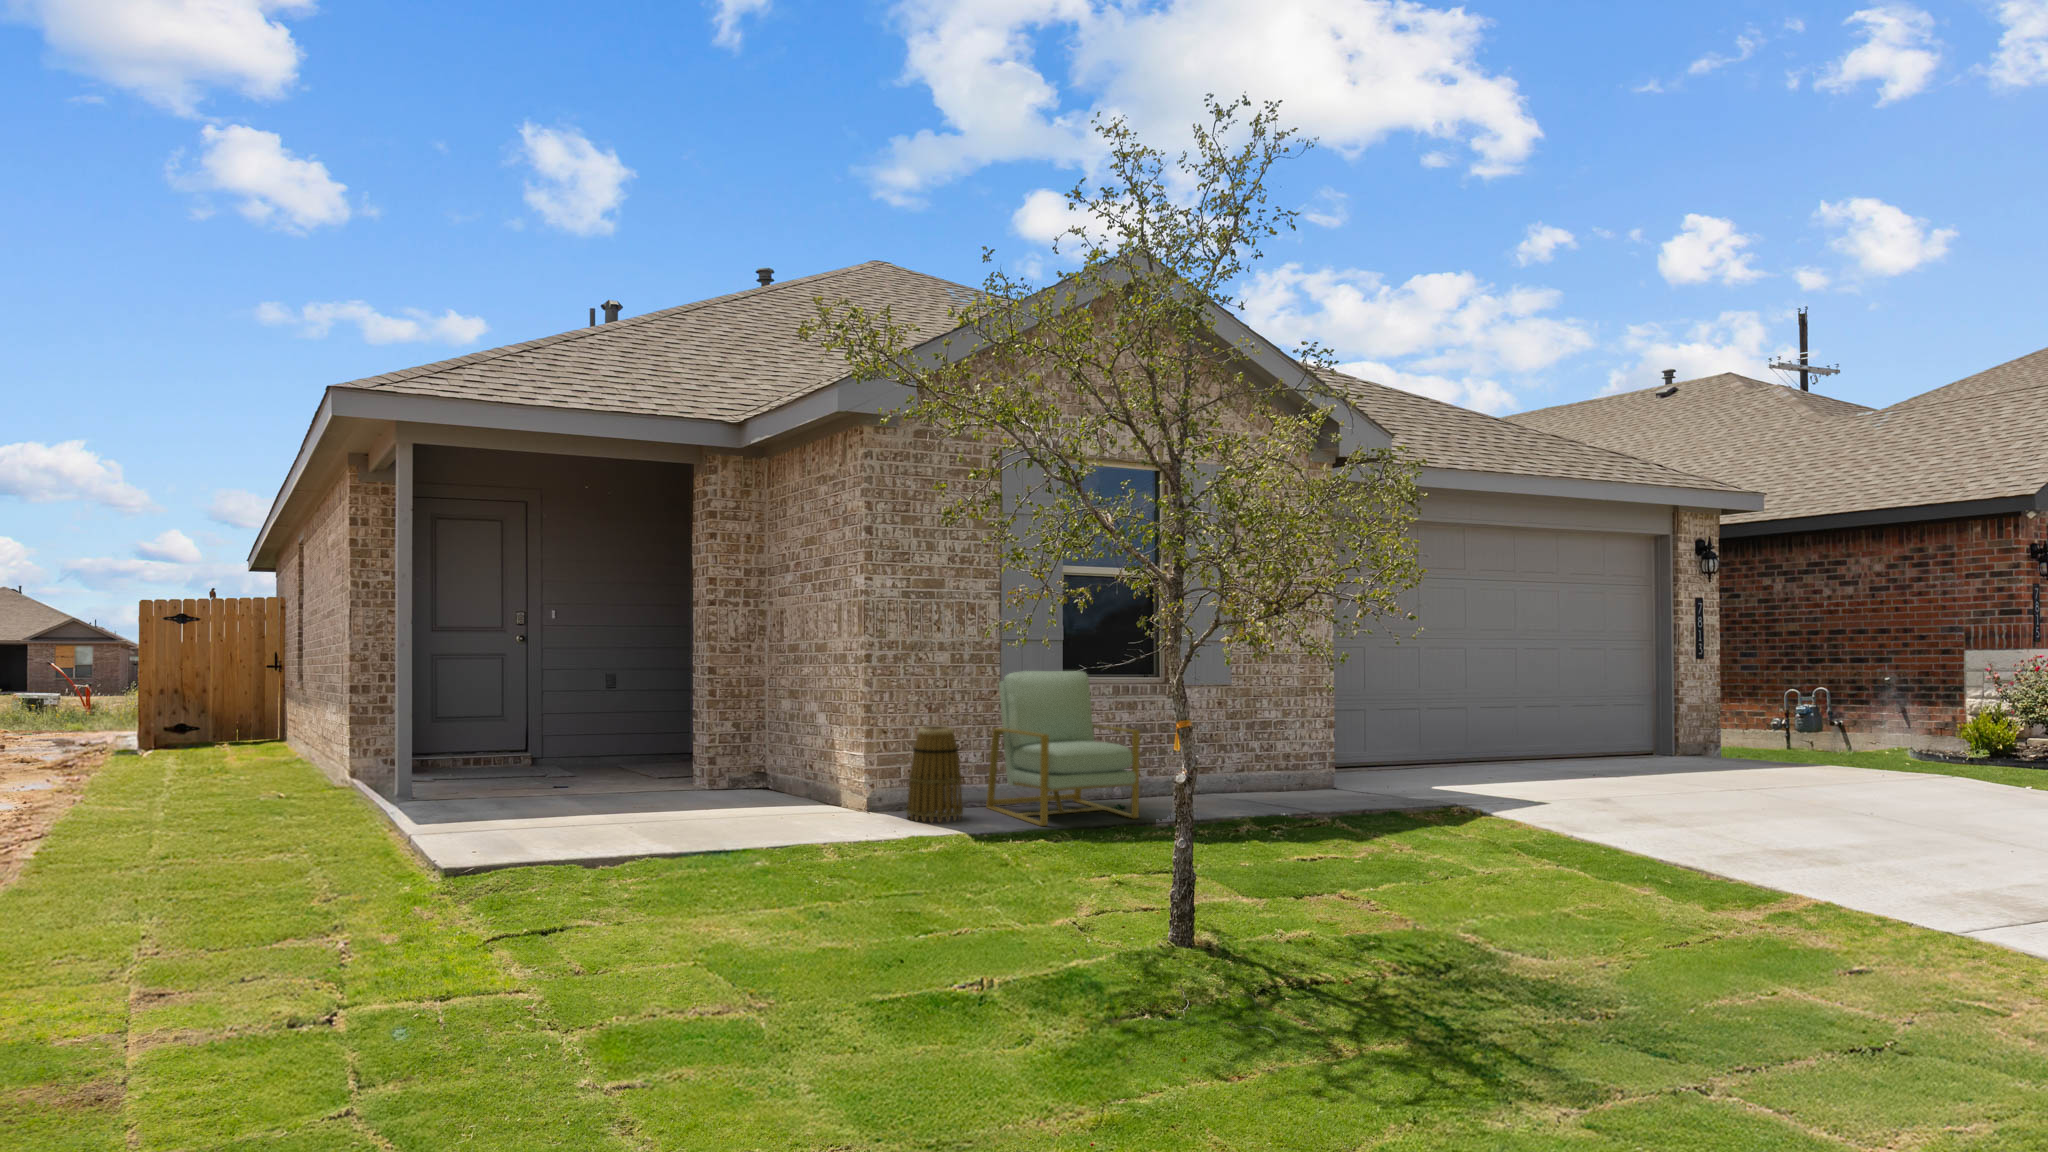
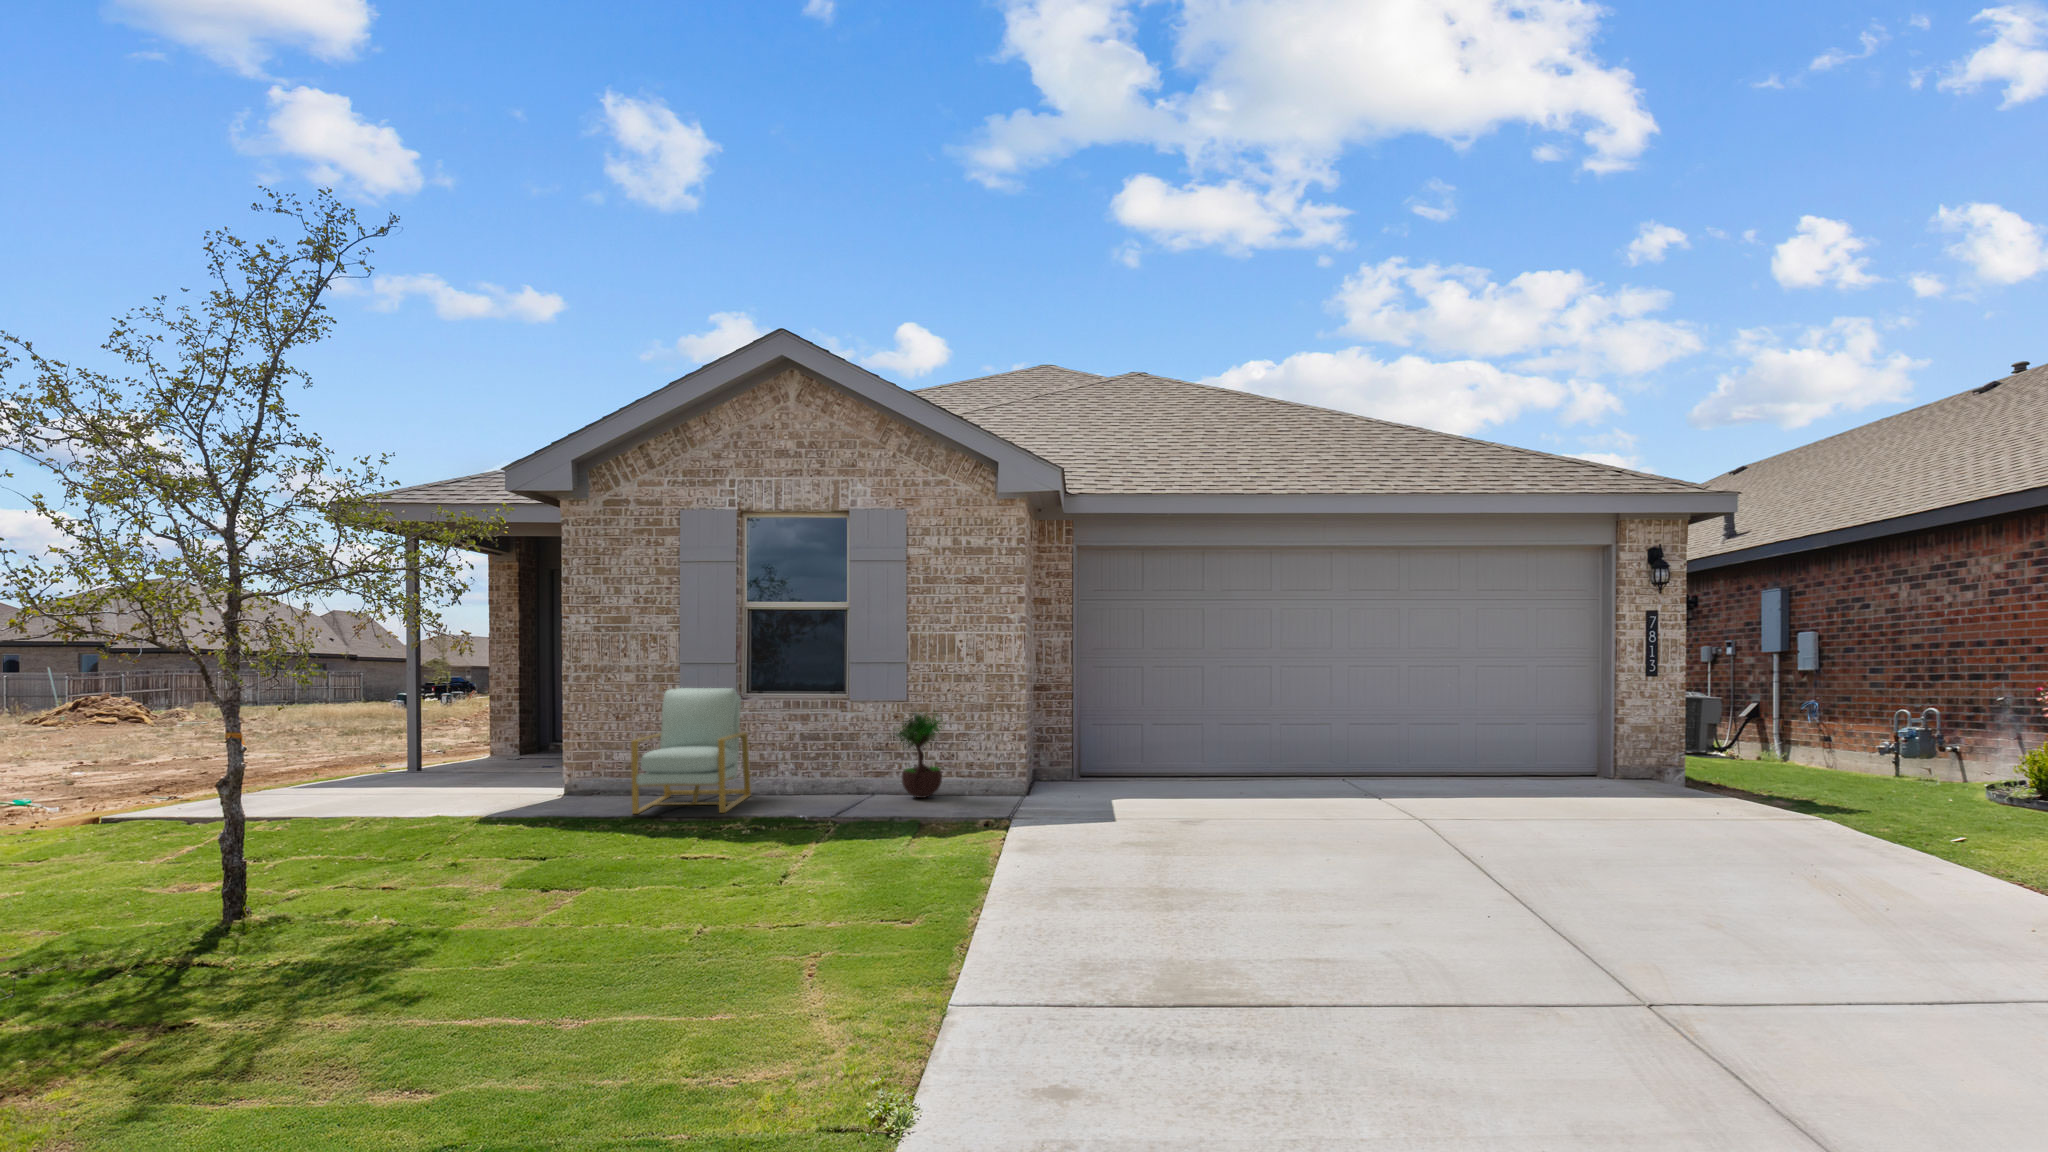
potted tree: none [1242,688,1304,792] -> present [891,712,943,798]
basket: present [907,726,963,822] -> none [574,730,621,806]

